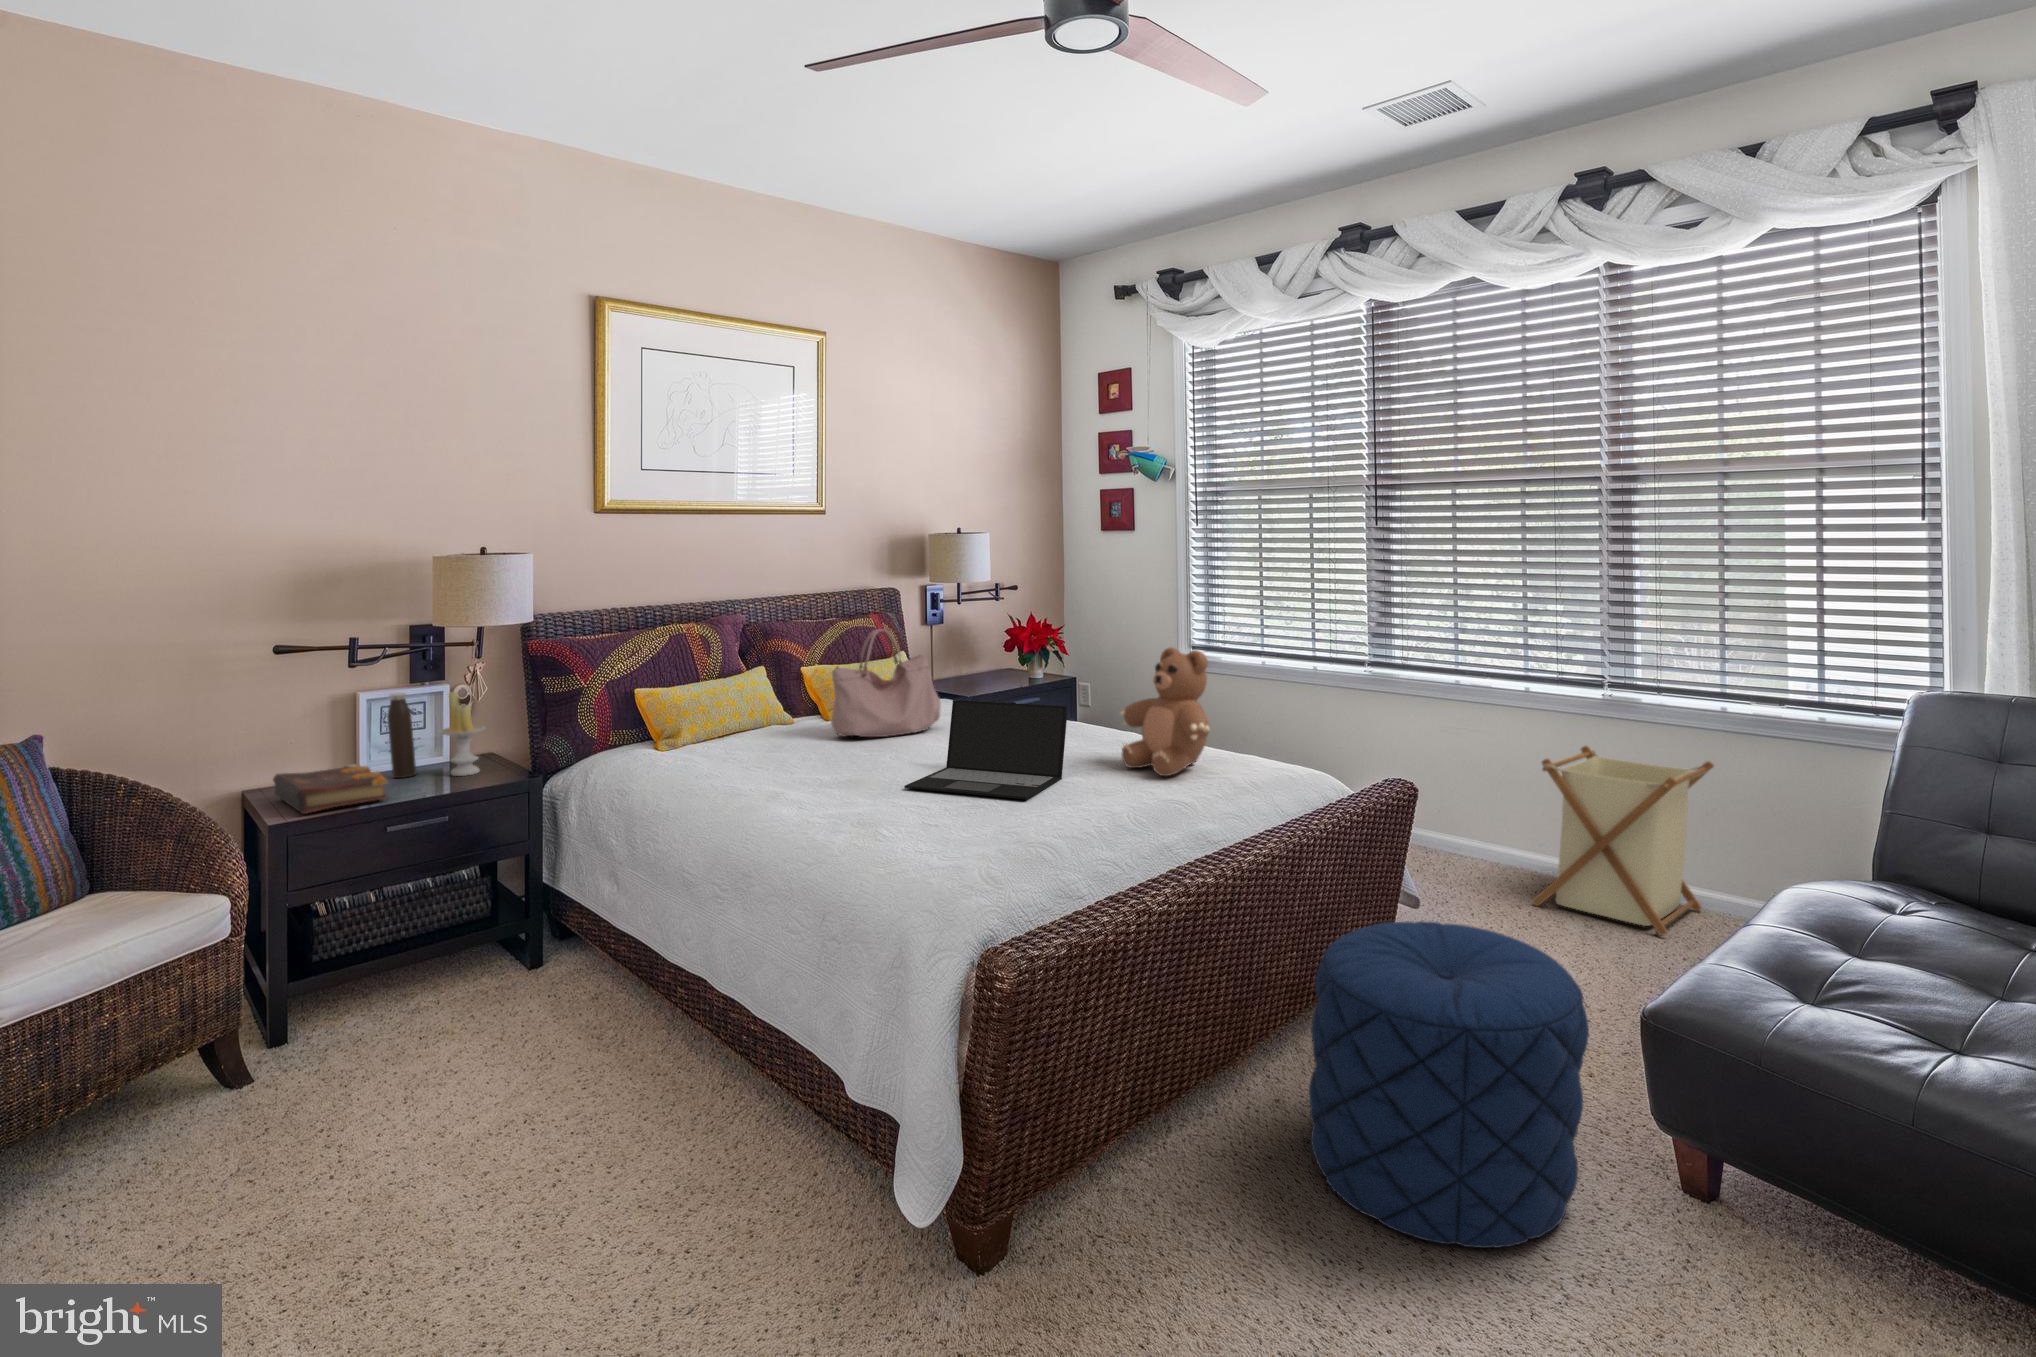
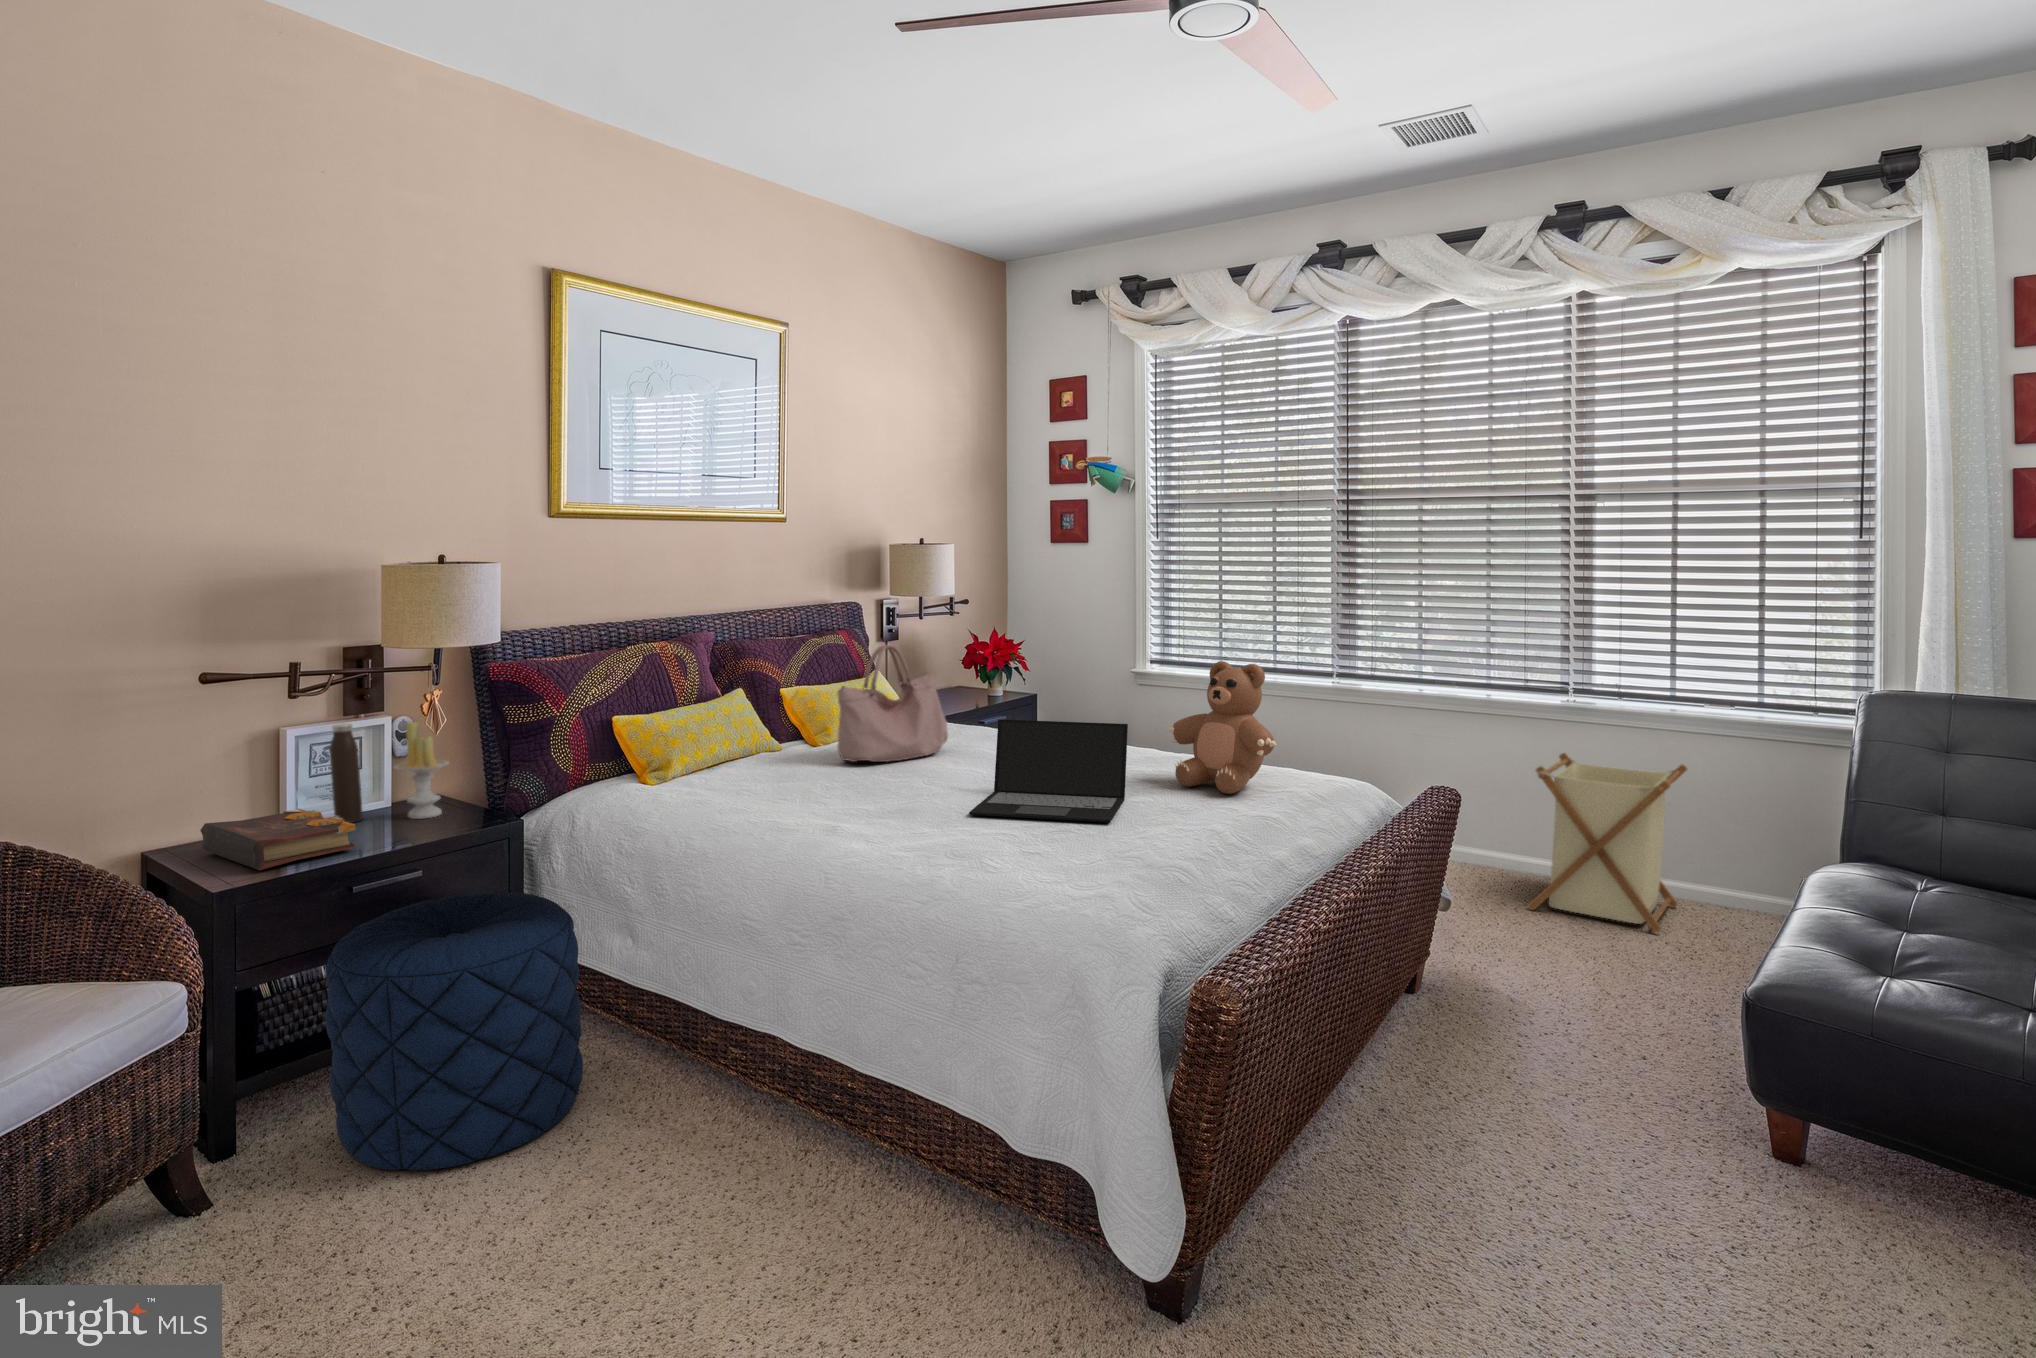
pouf: present [1309,921,1589,1248] -> present [326,892,583,1170]

